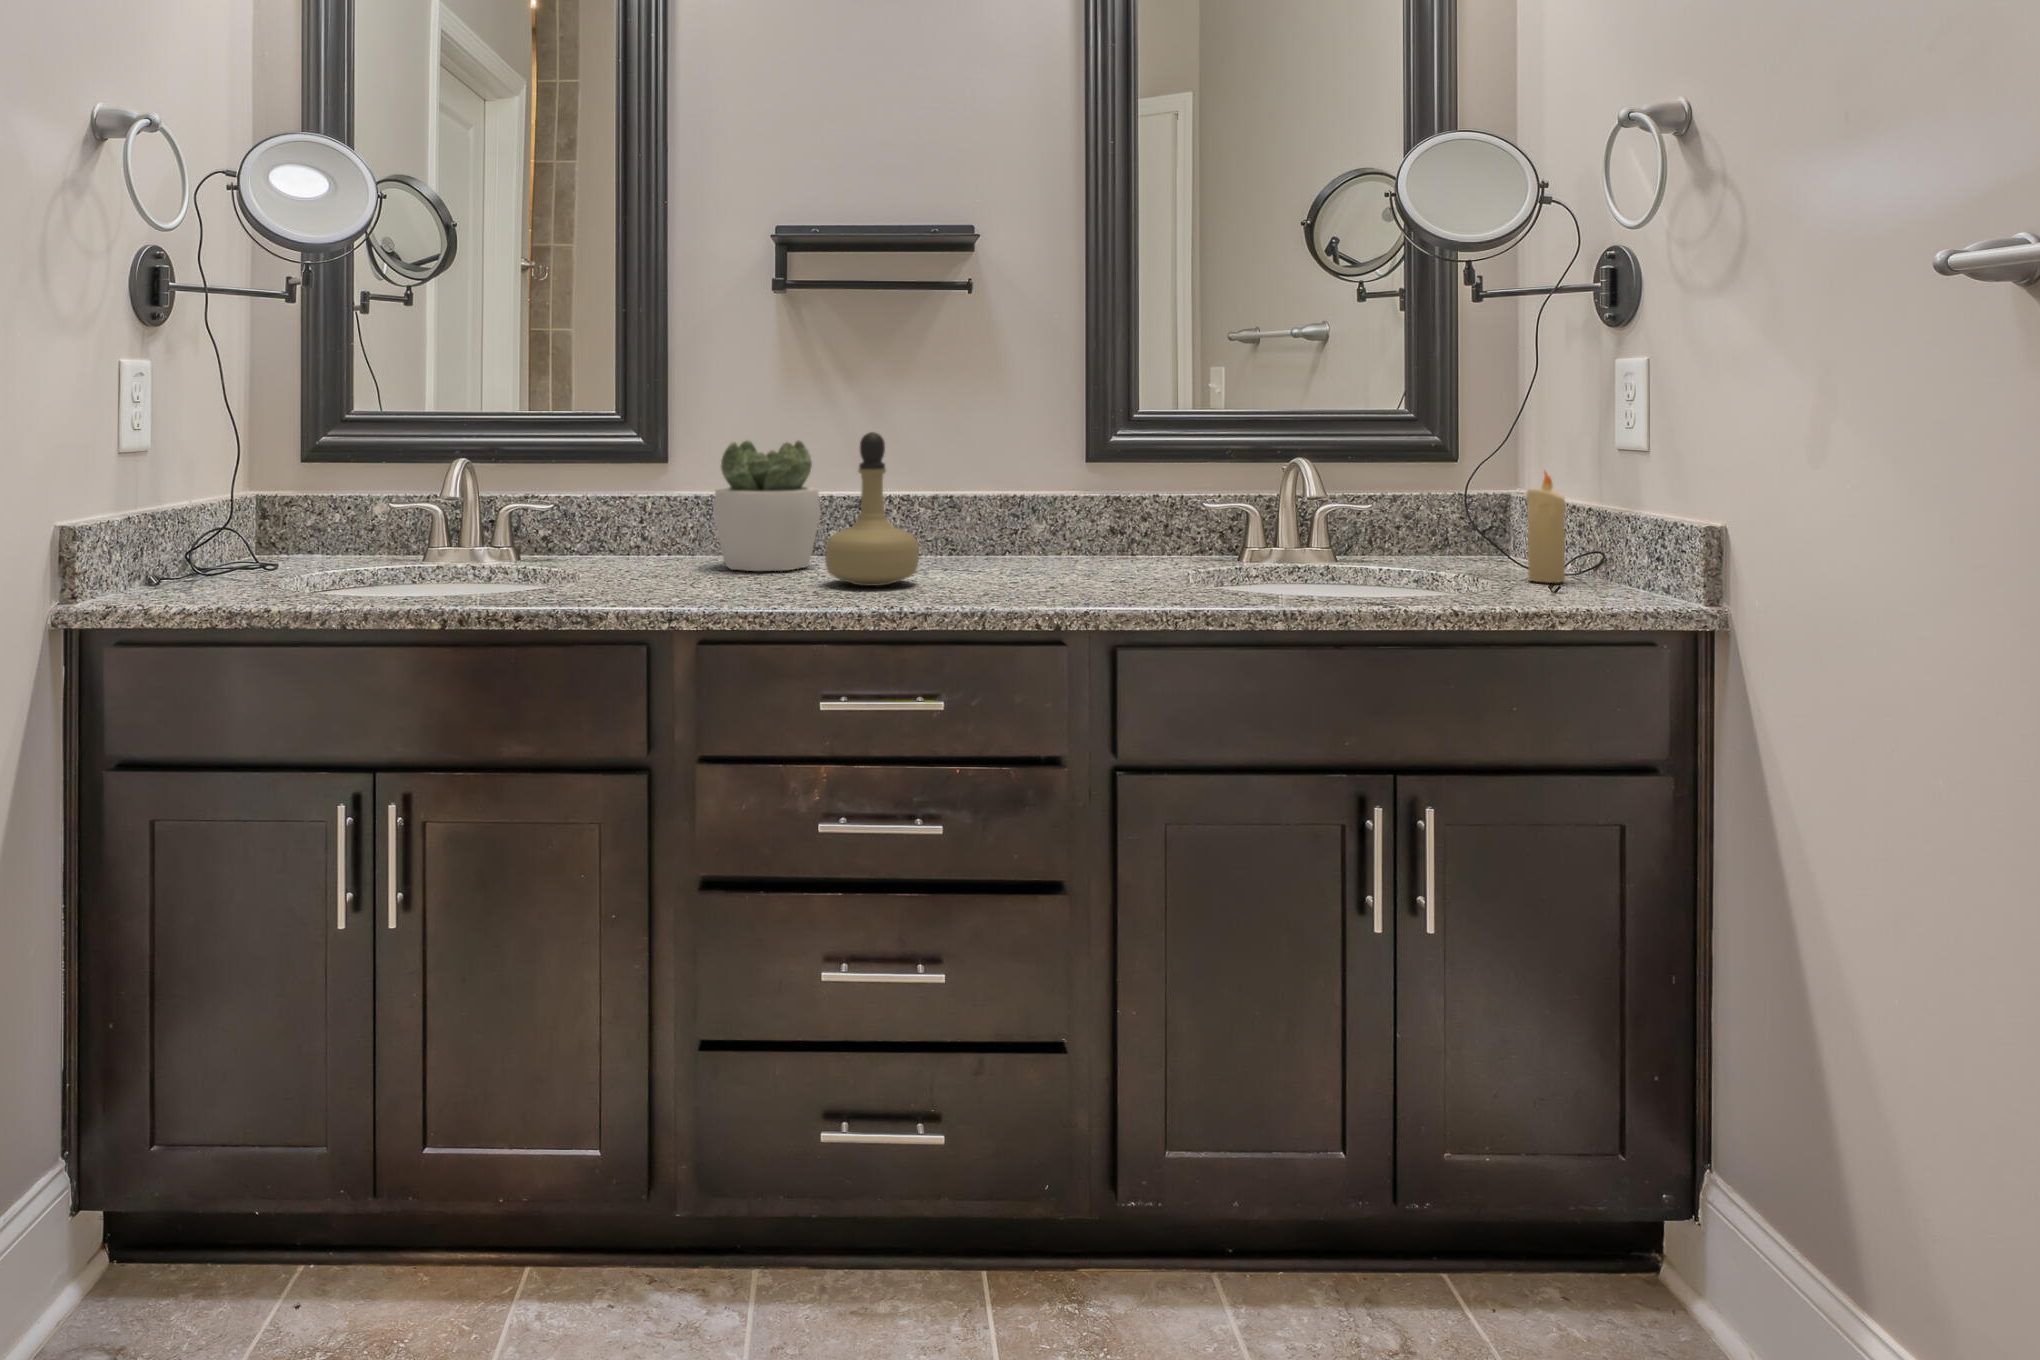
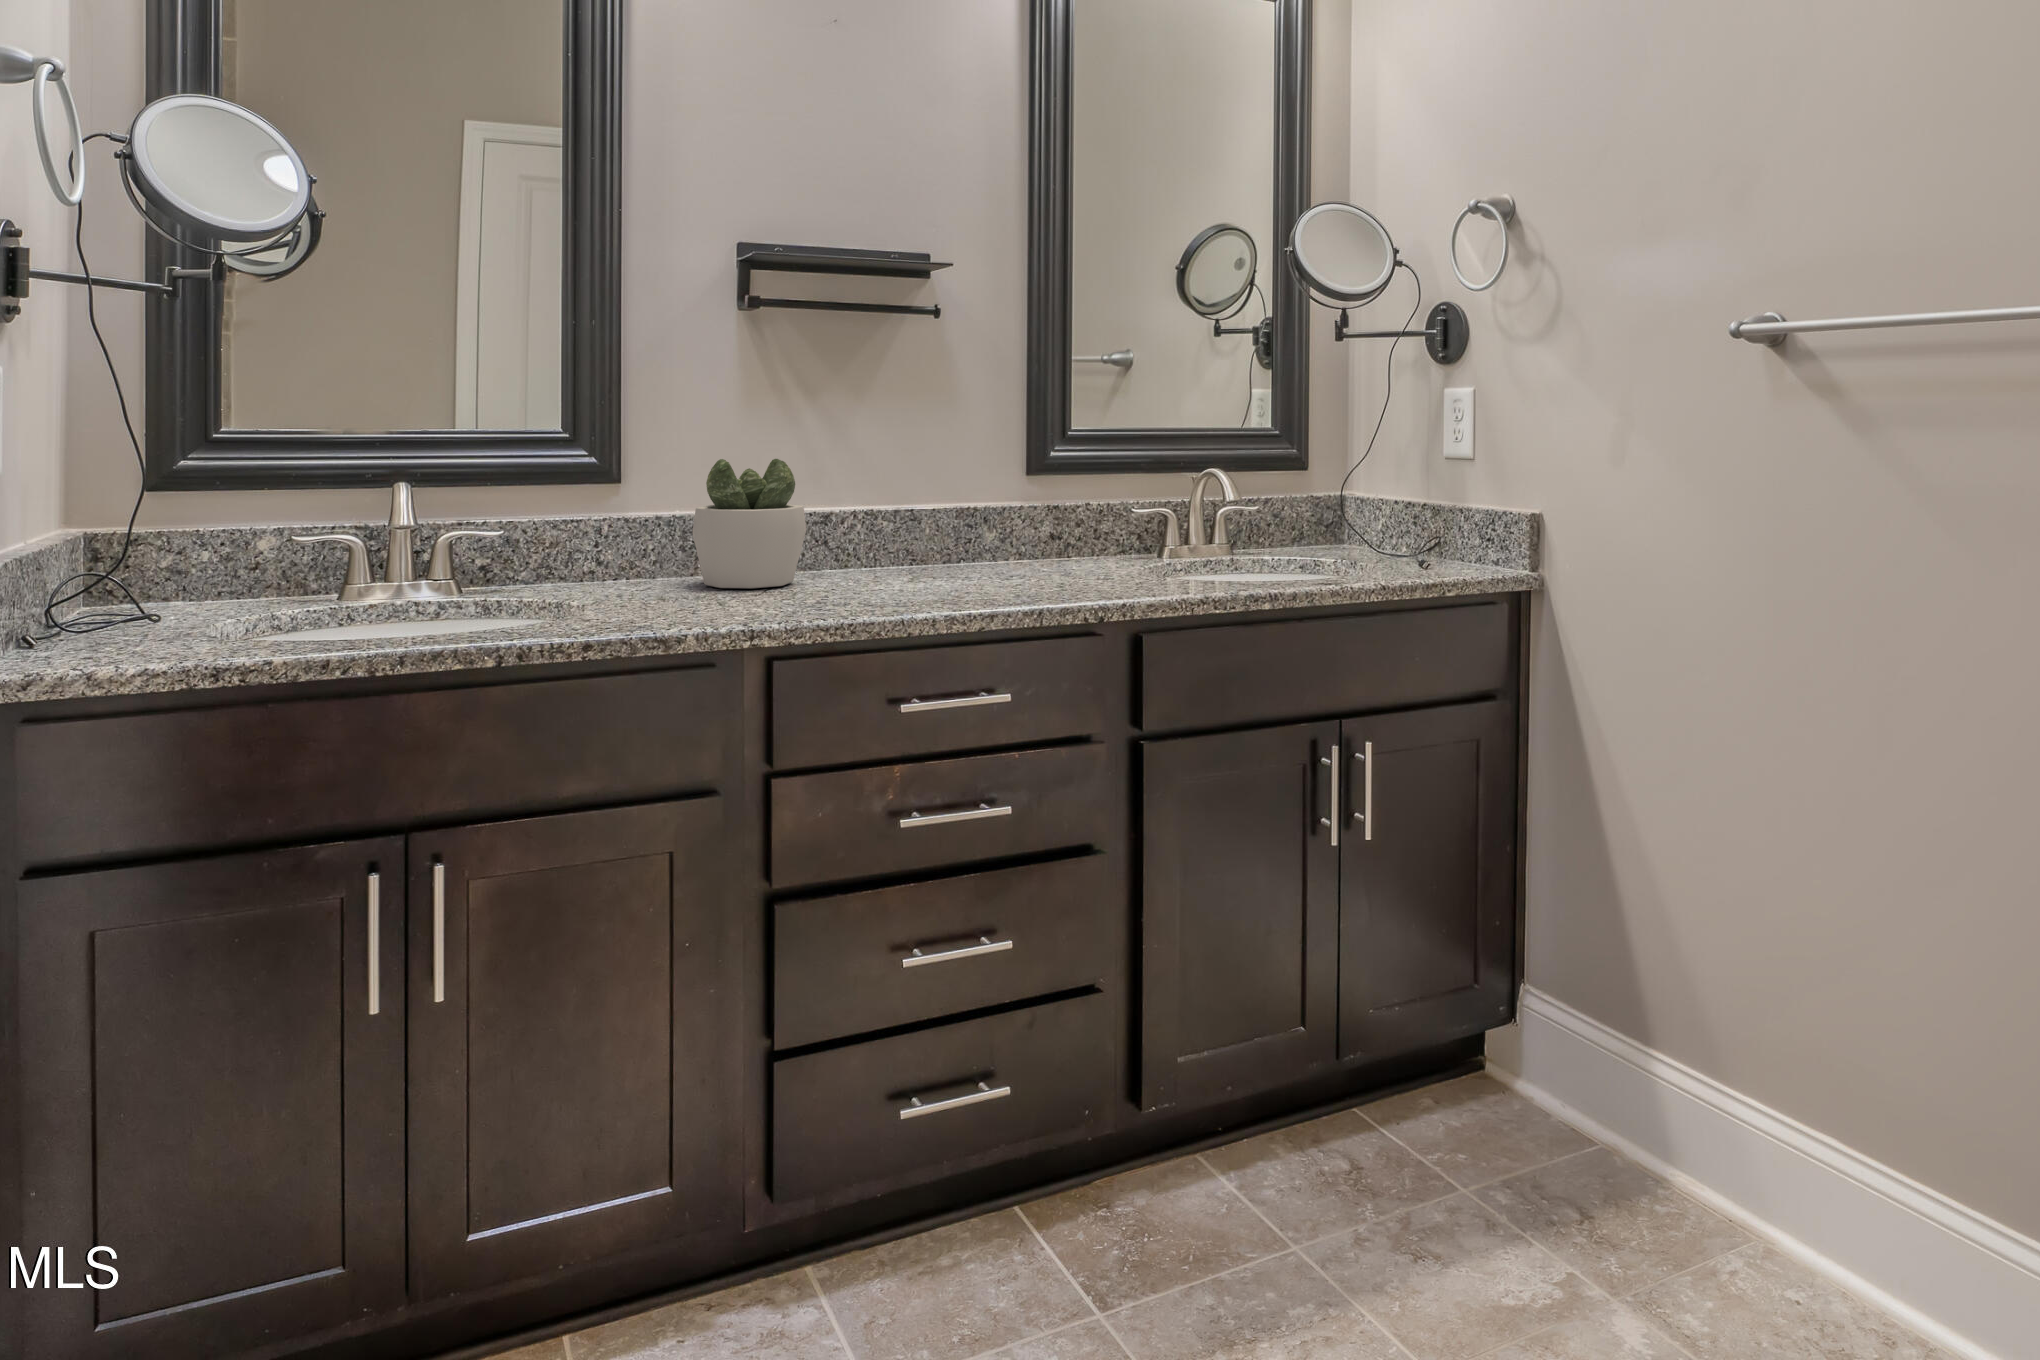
perfume bottle: present [825,432,919,586] -> none [845,450,935,595]
candle: present [1526,472,1567,583] -> none [1393,475,1424,565]

